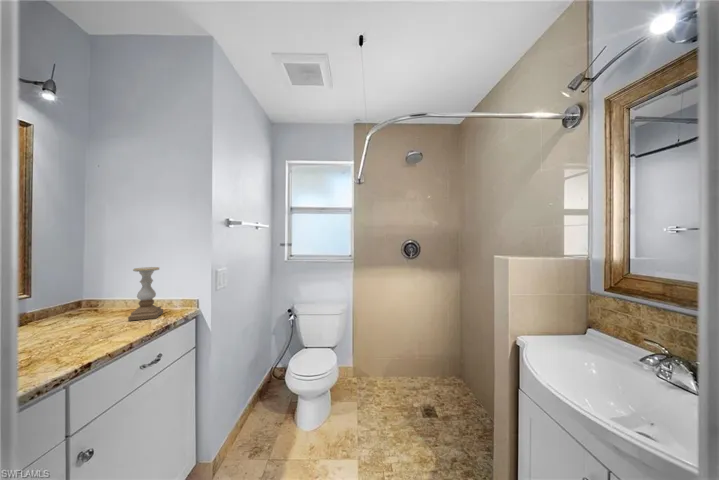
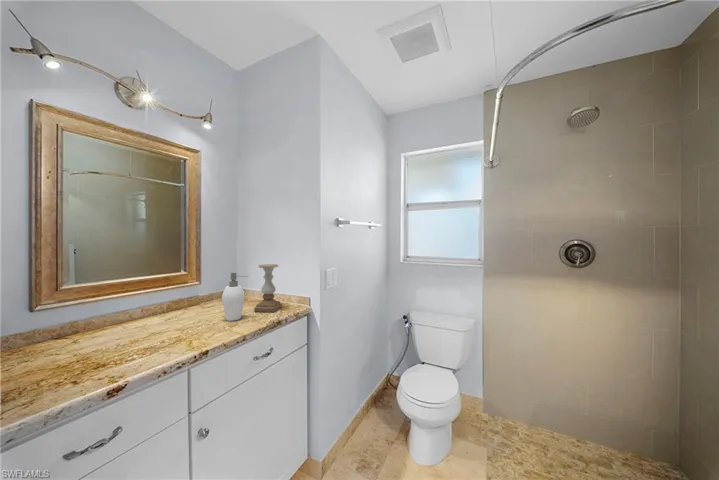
soap dispenser: none [87,278,126,334] -> present [222,272,248,321]

